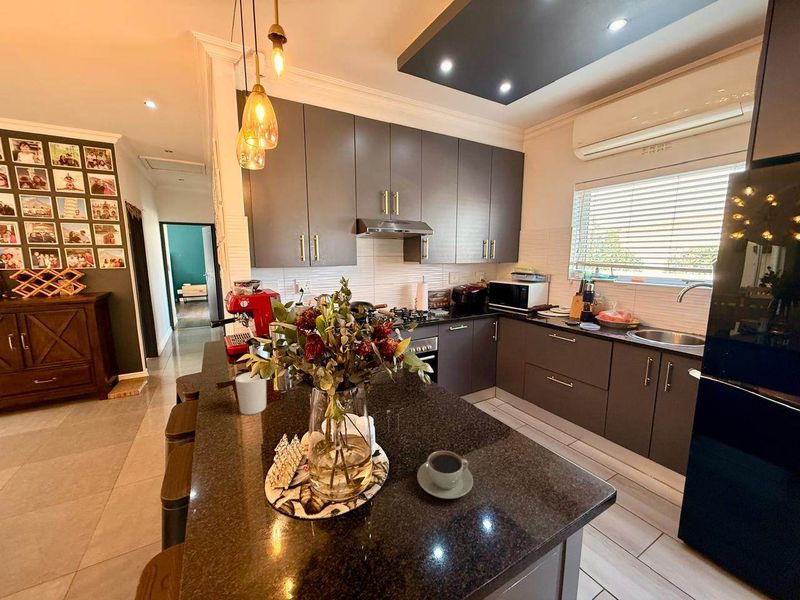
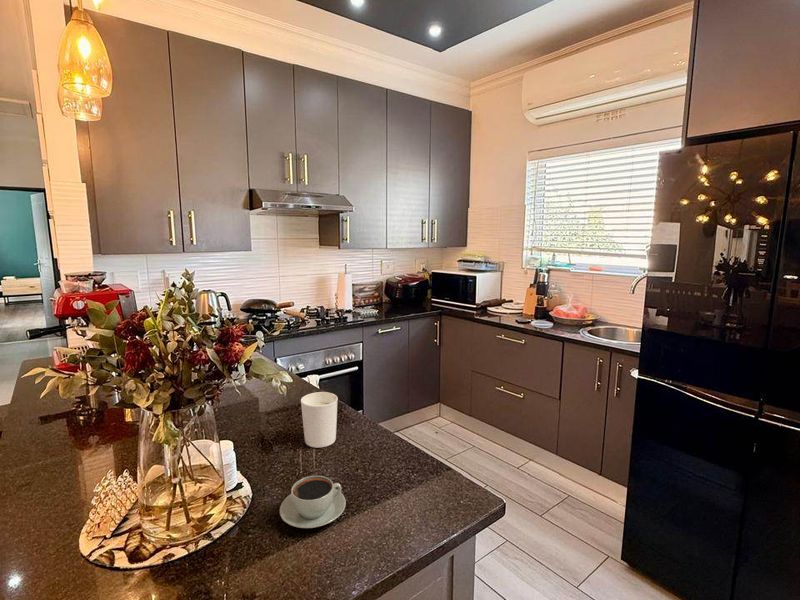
candle holder: present [235,372,266,415] -> present [301,392,338,448]

